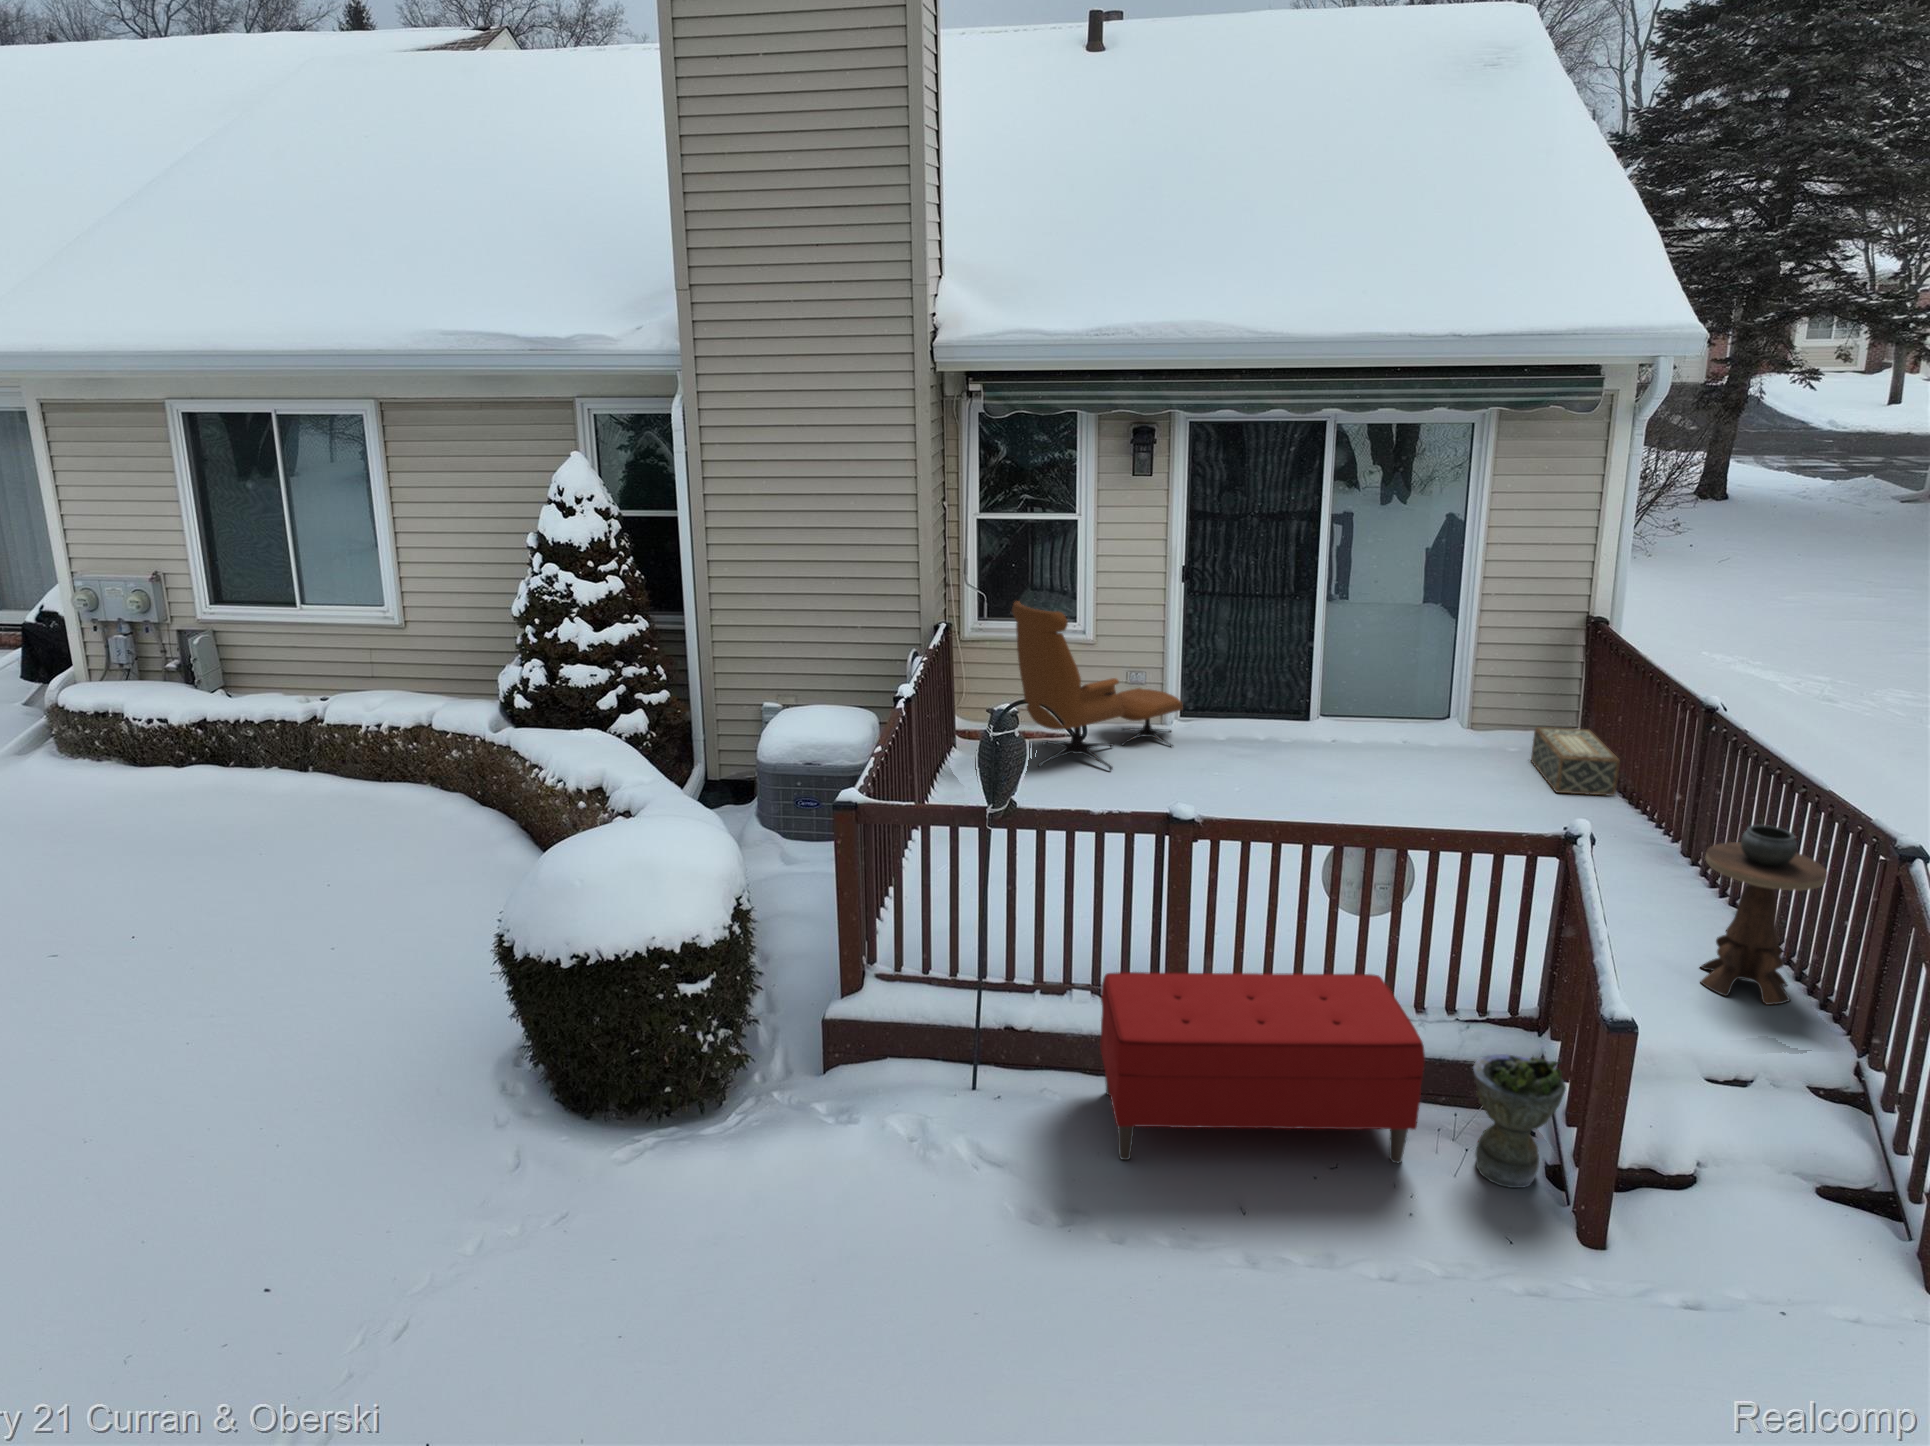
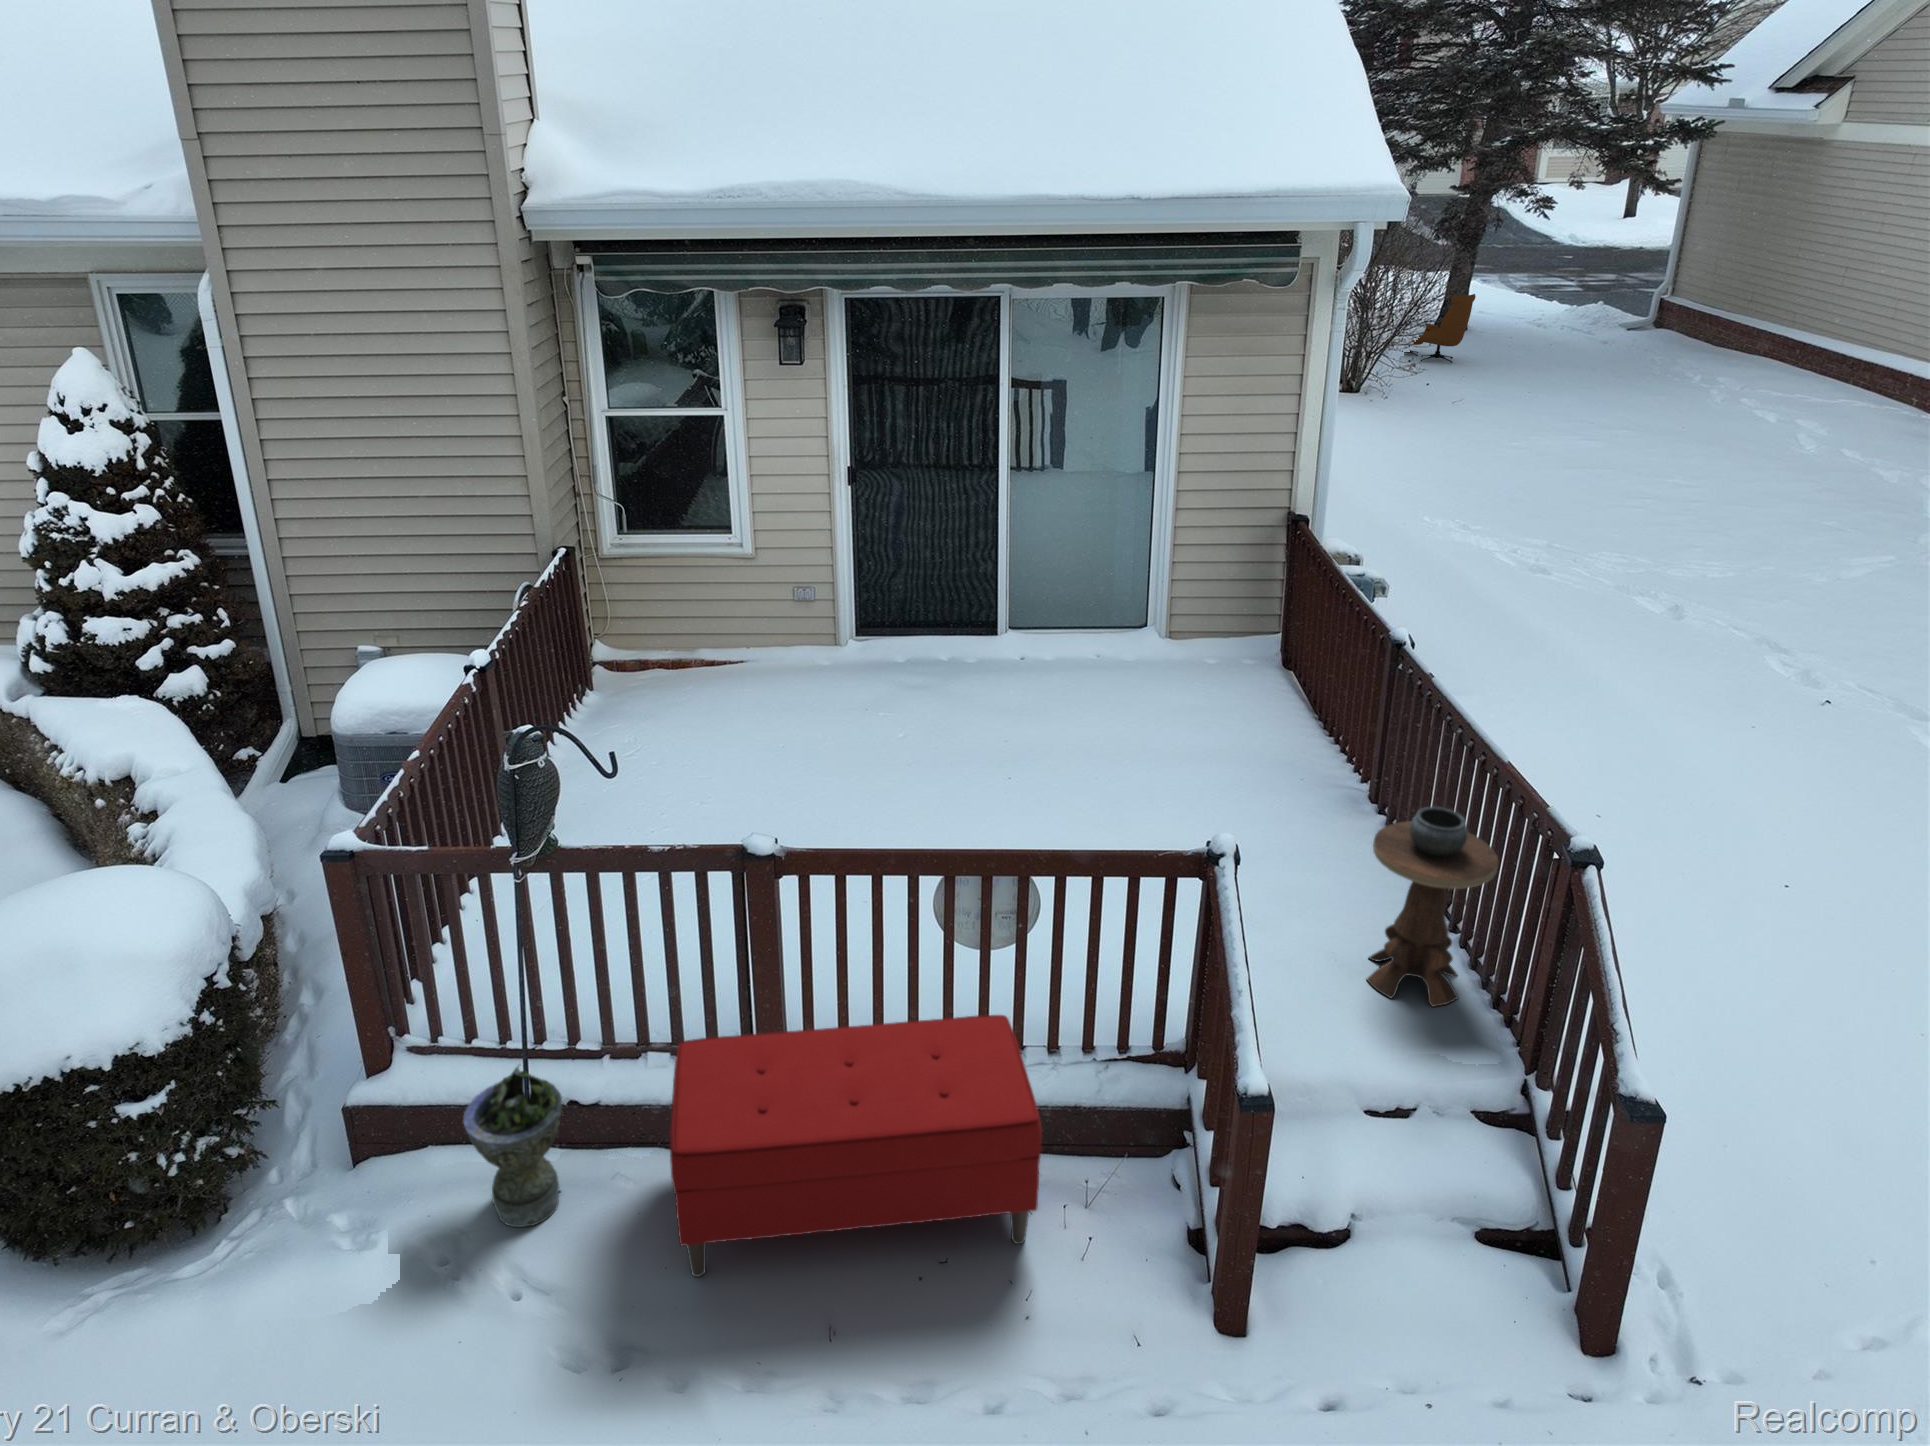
lounge chair: present [1012,601,1183,770] -> present [1402,294,1476,363]
woven basket: present [1531,727,1620,796] -> none [1228,642,1314,721]
planter: present [1473,1054,1566,1188] -> present [464,1067,562,1227]

